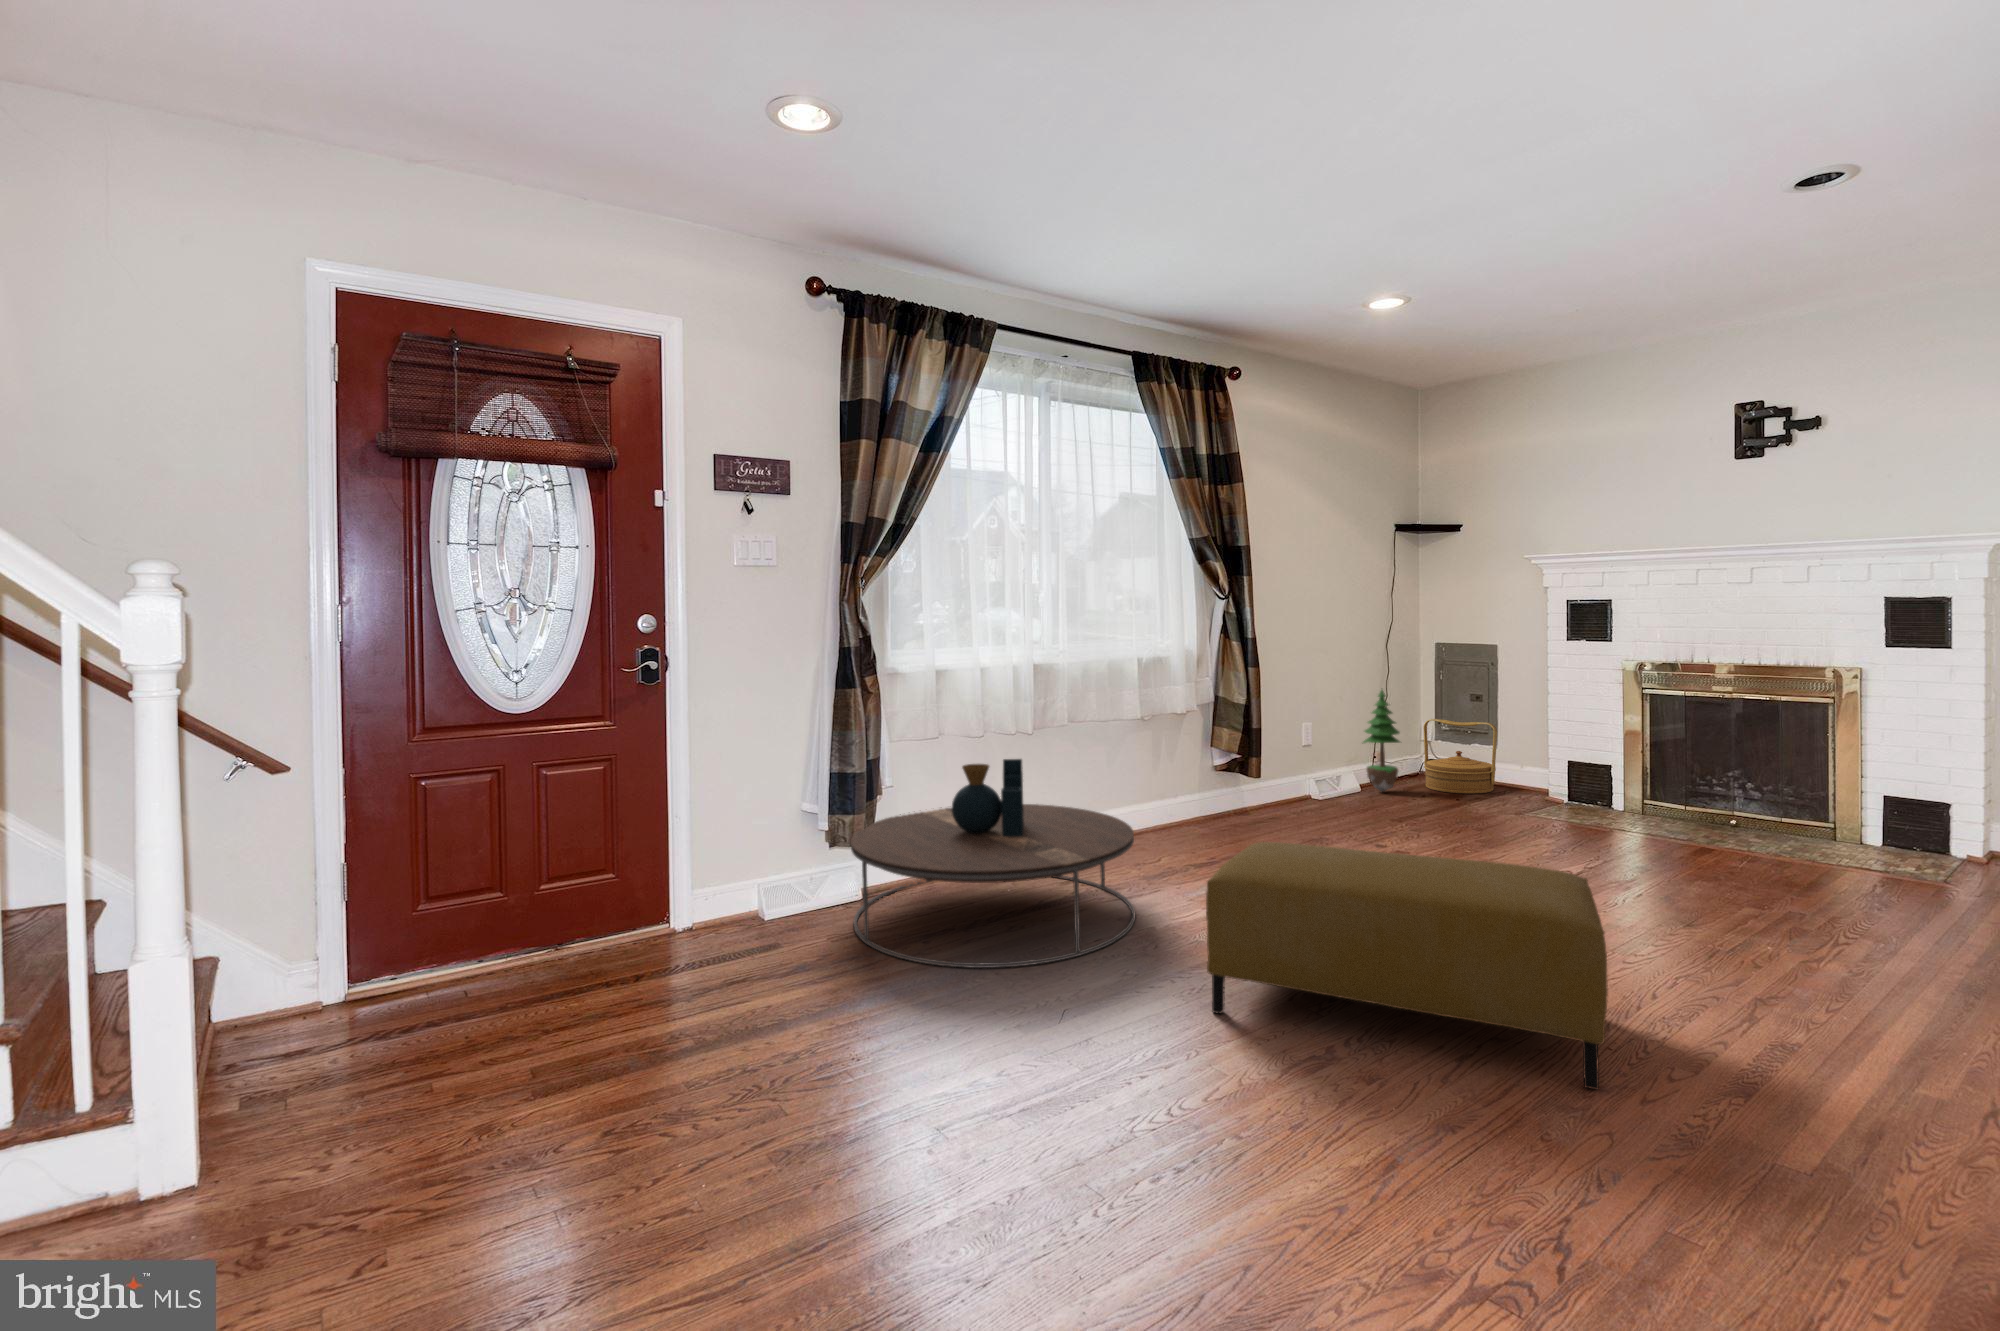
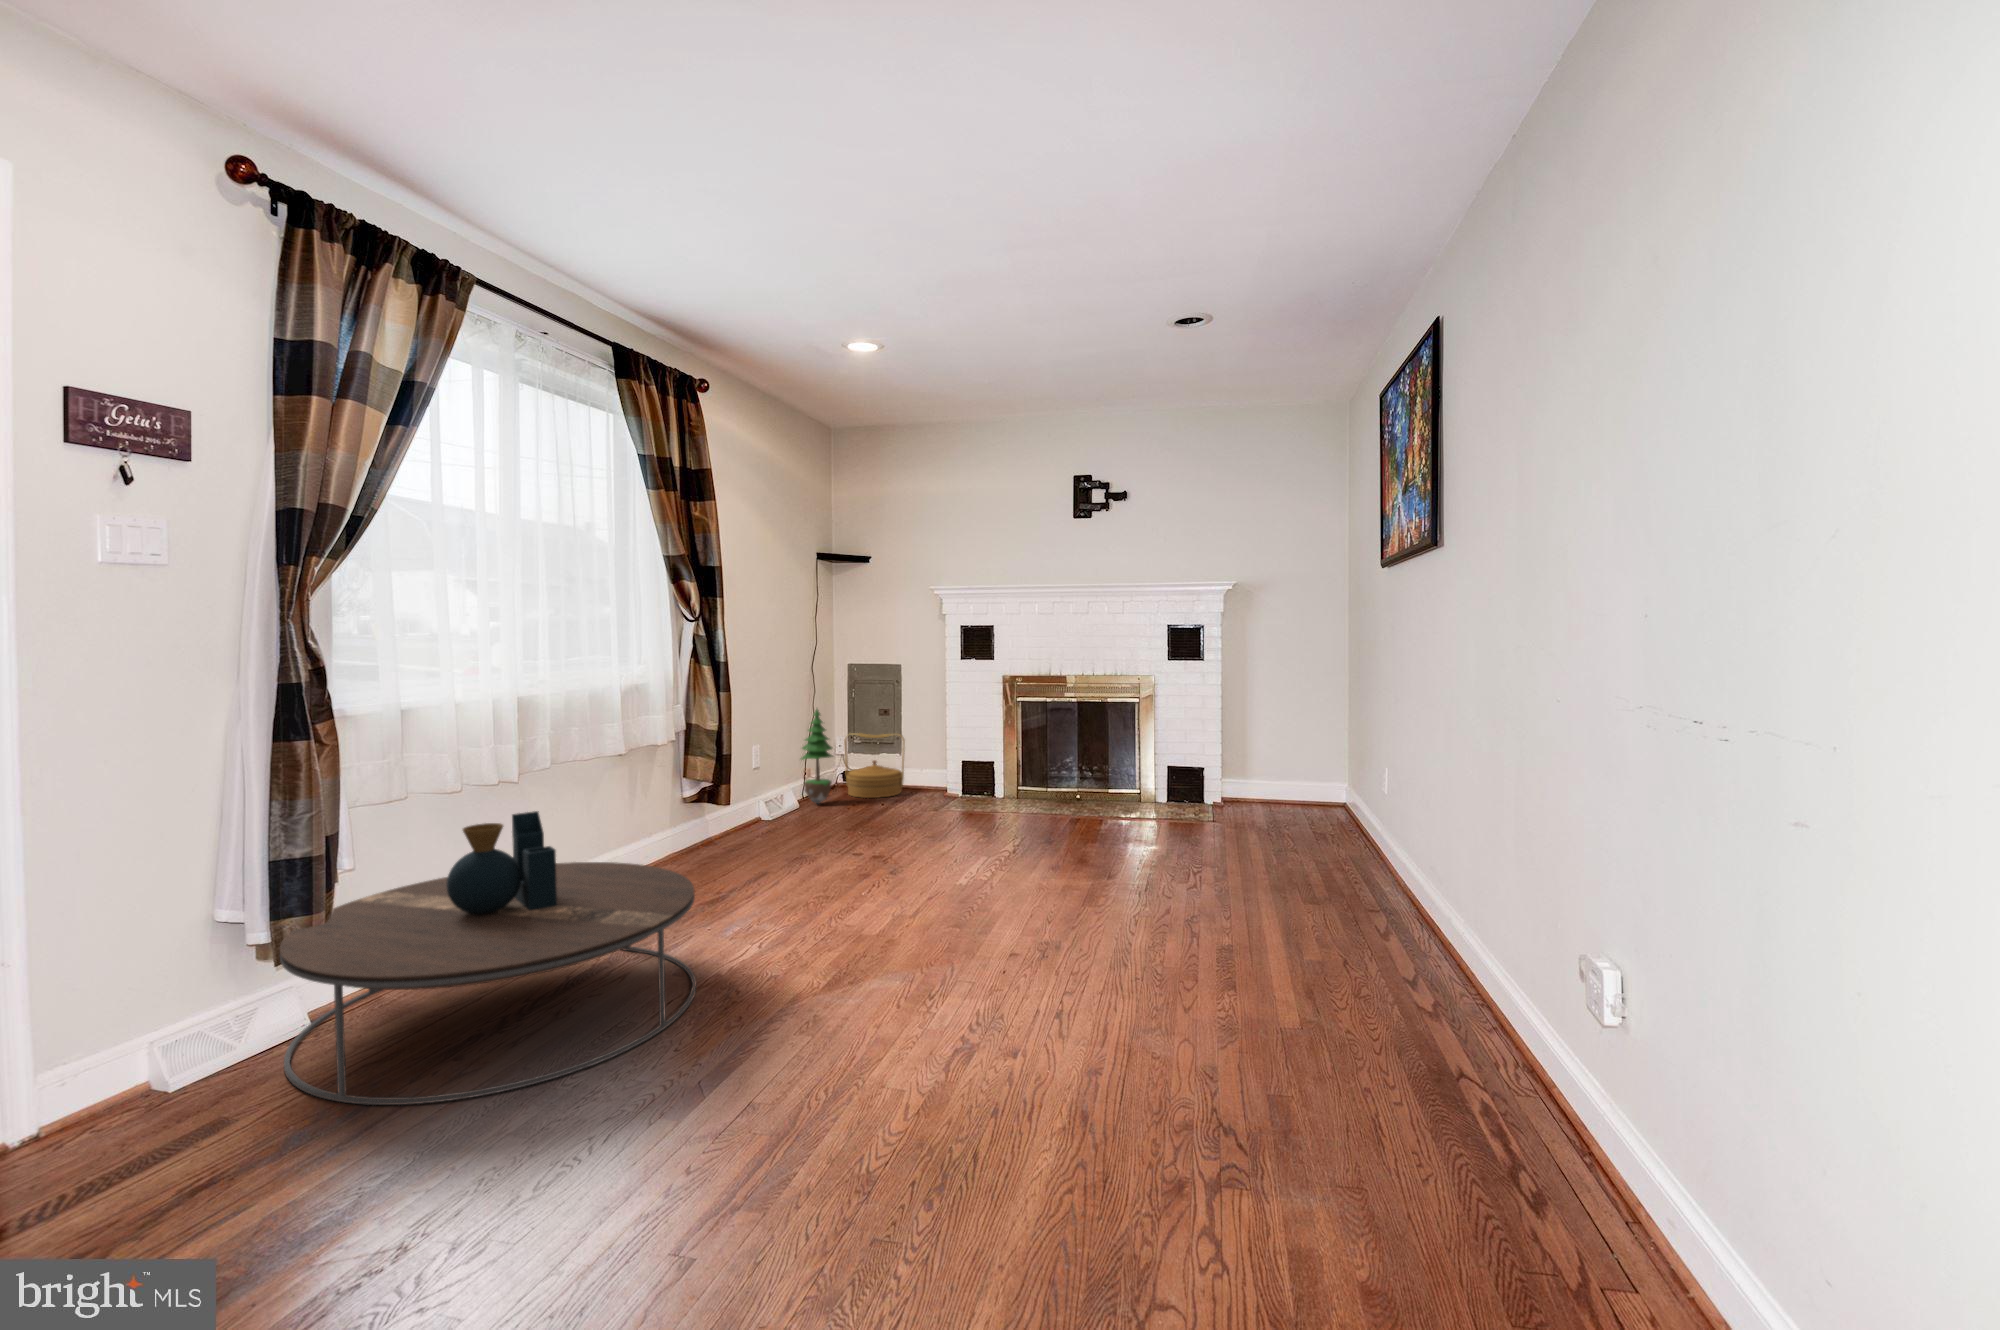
ottoman: present [1206,842,1608,1090] -> none [832,847,1155,1042]

